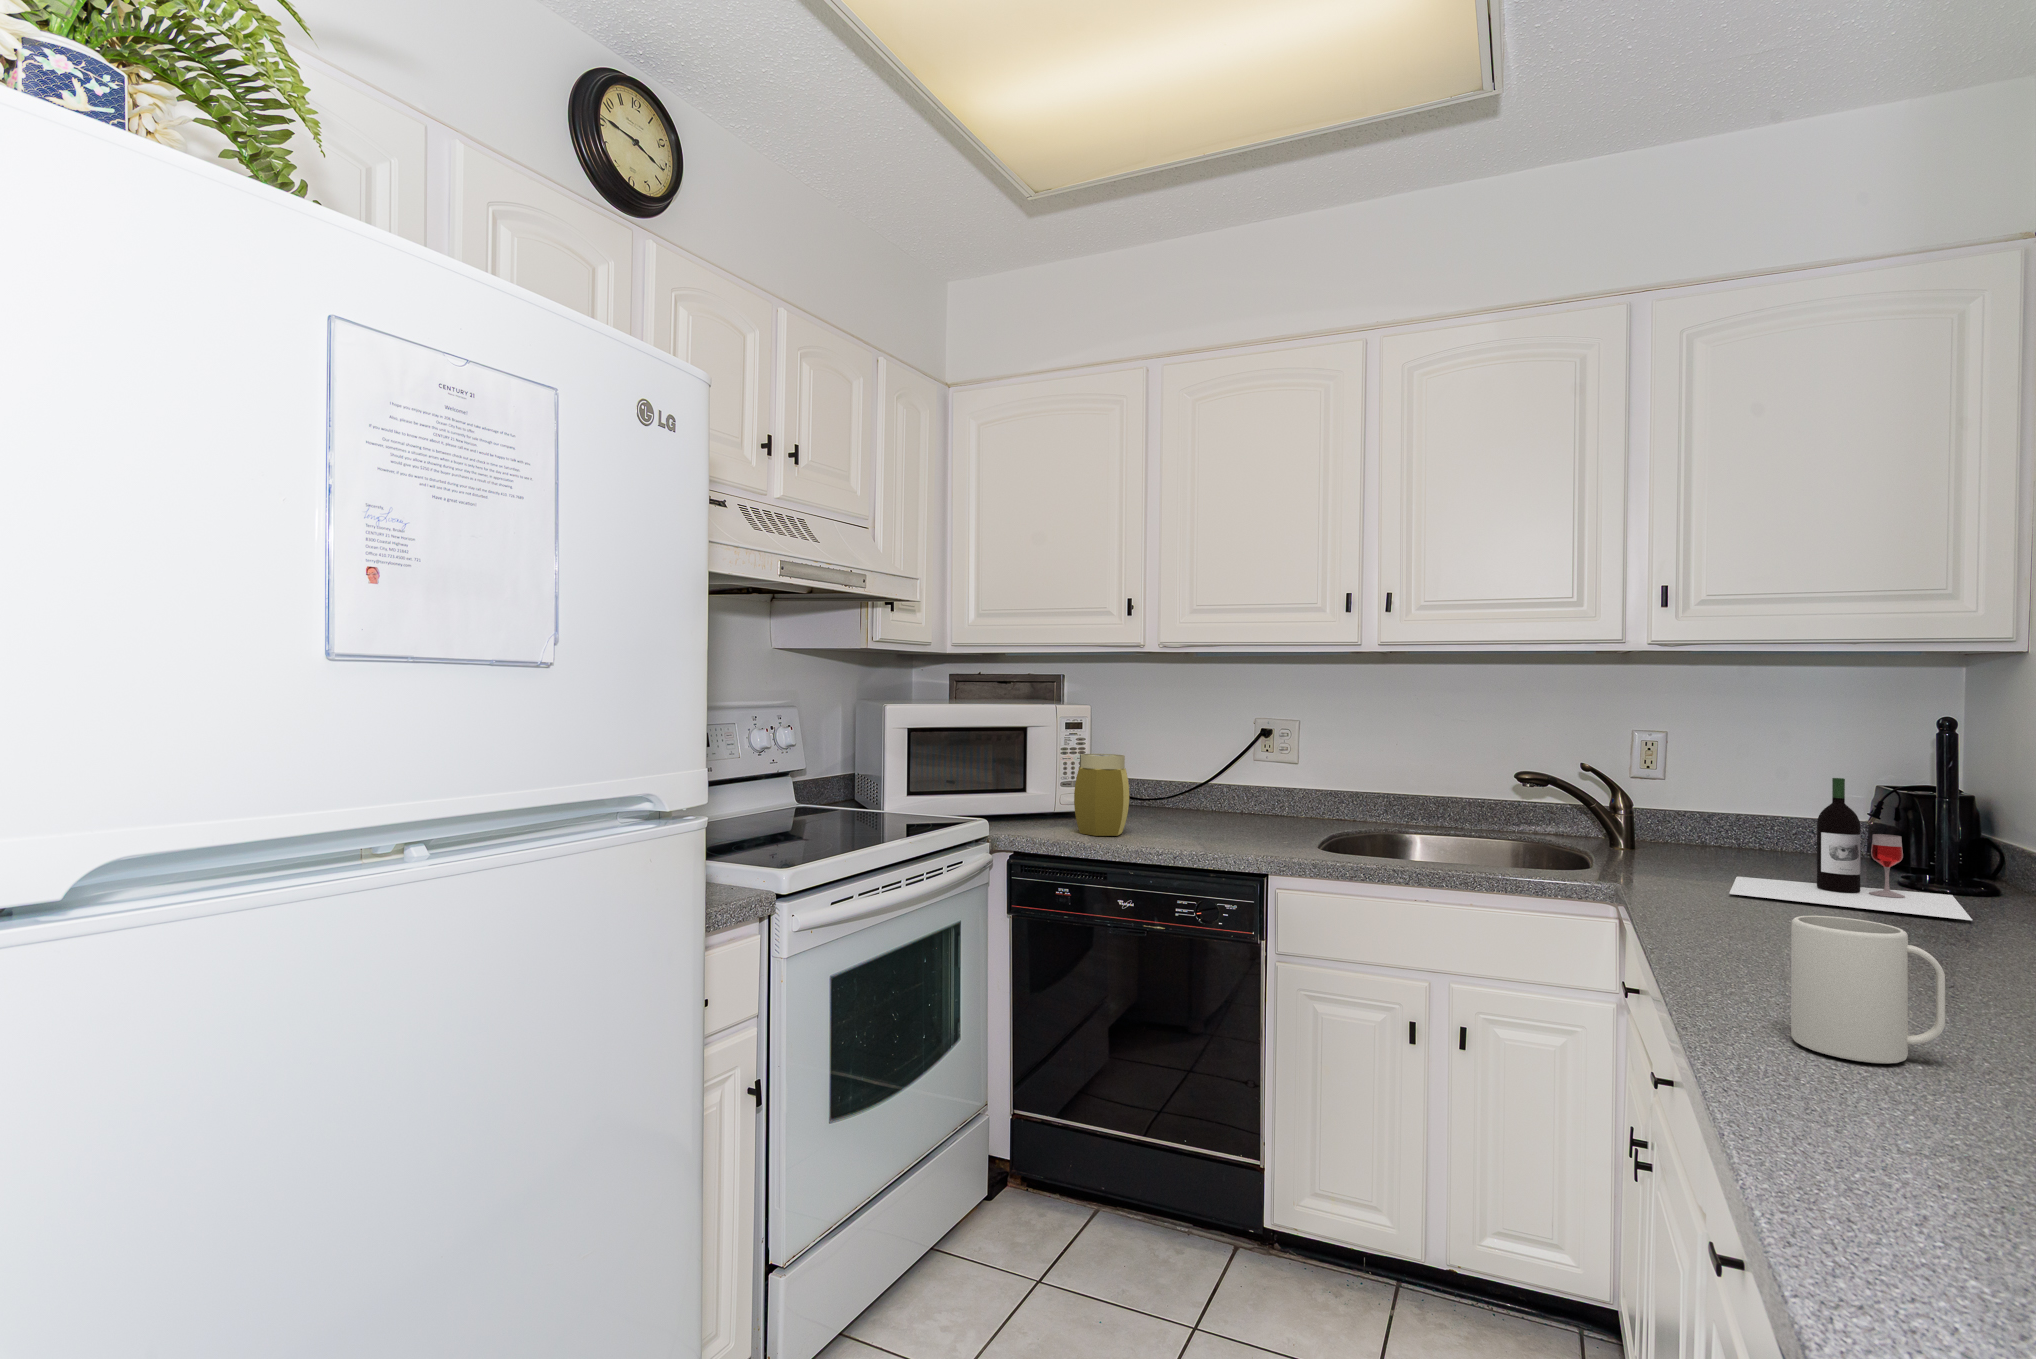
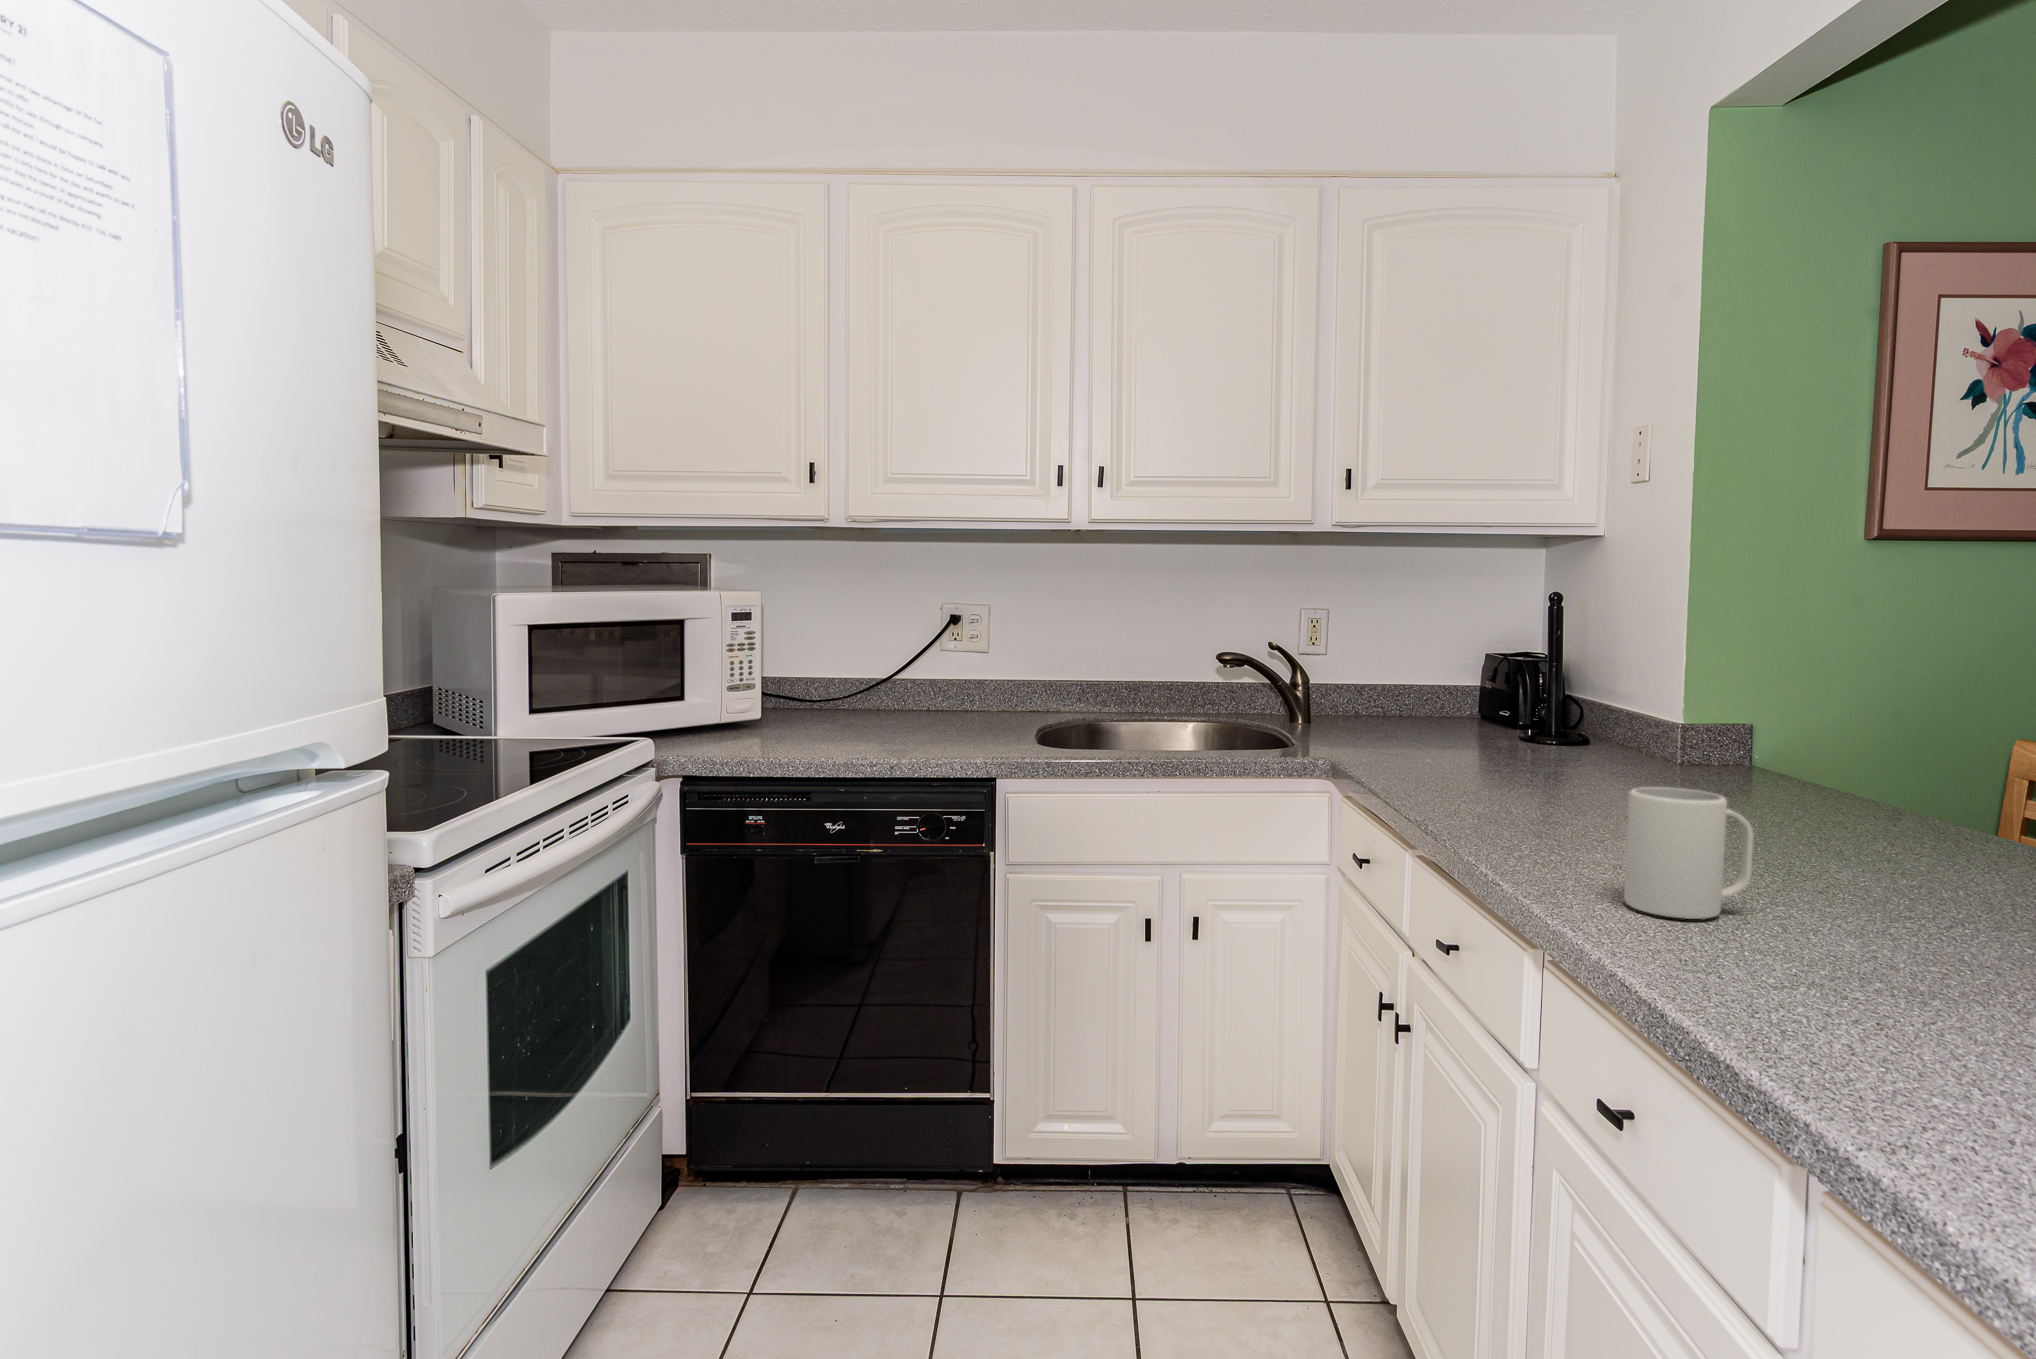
jar: present [1074,754,1129,836] -> none [762,651,827,750]
wine bottle: present [1729,778,1972,920] -> none [1427,653,1633,776]

